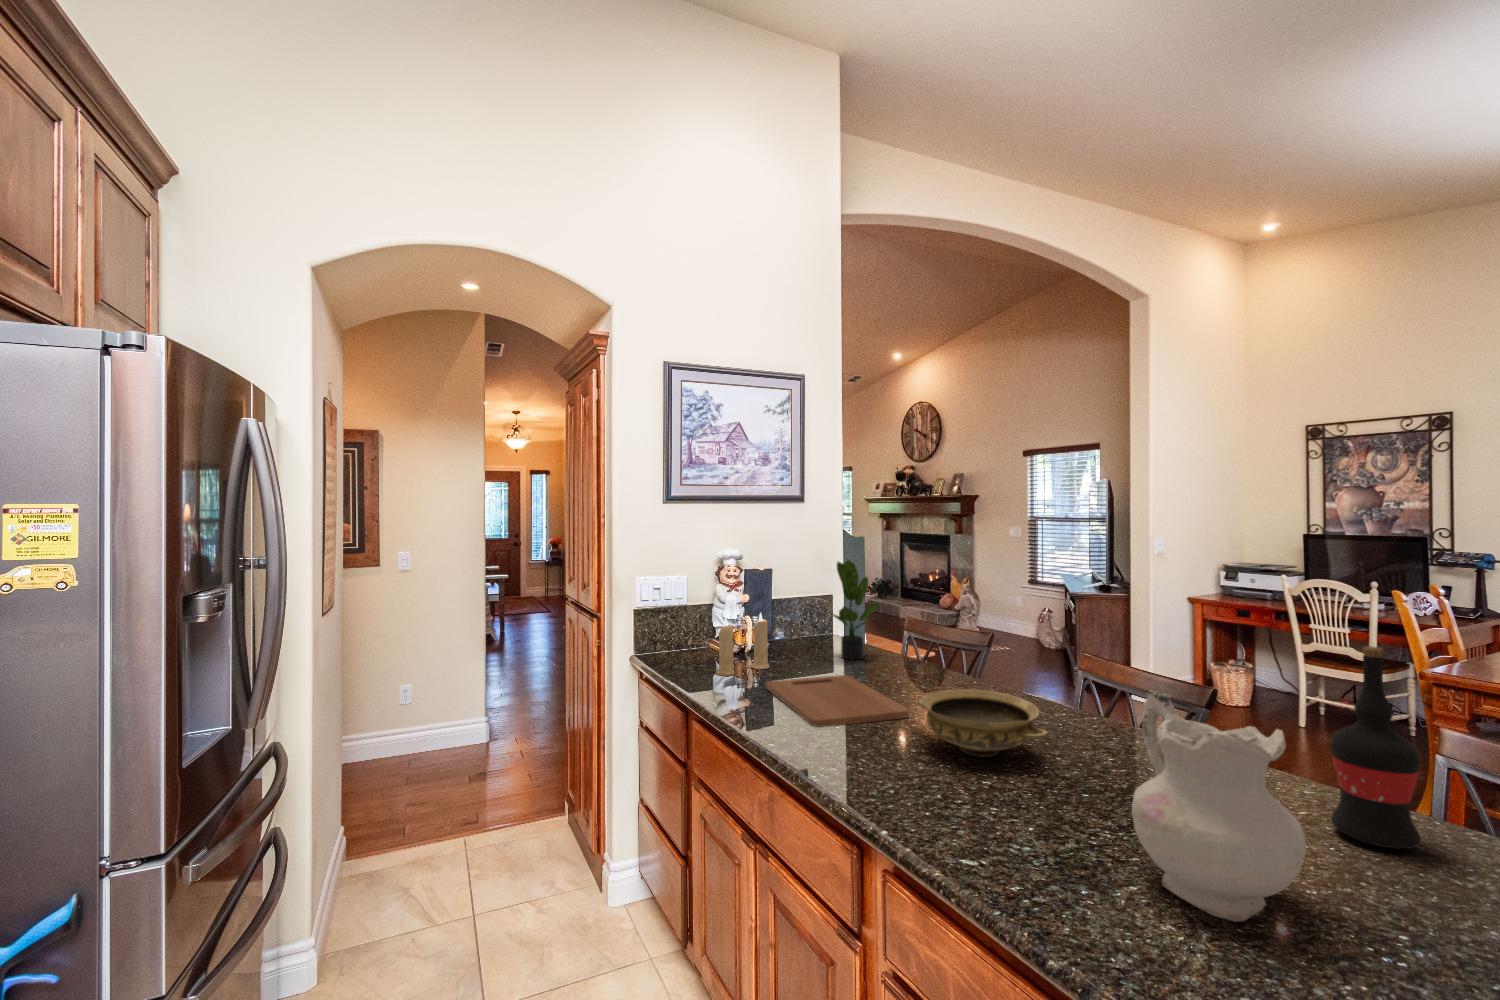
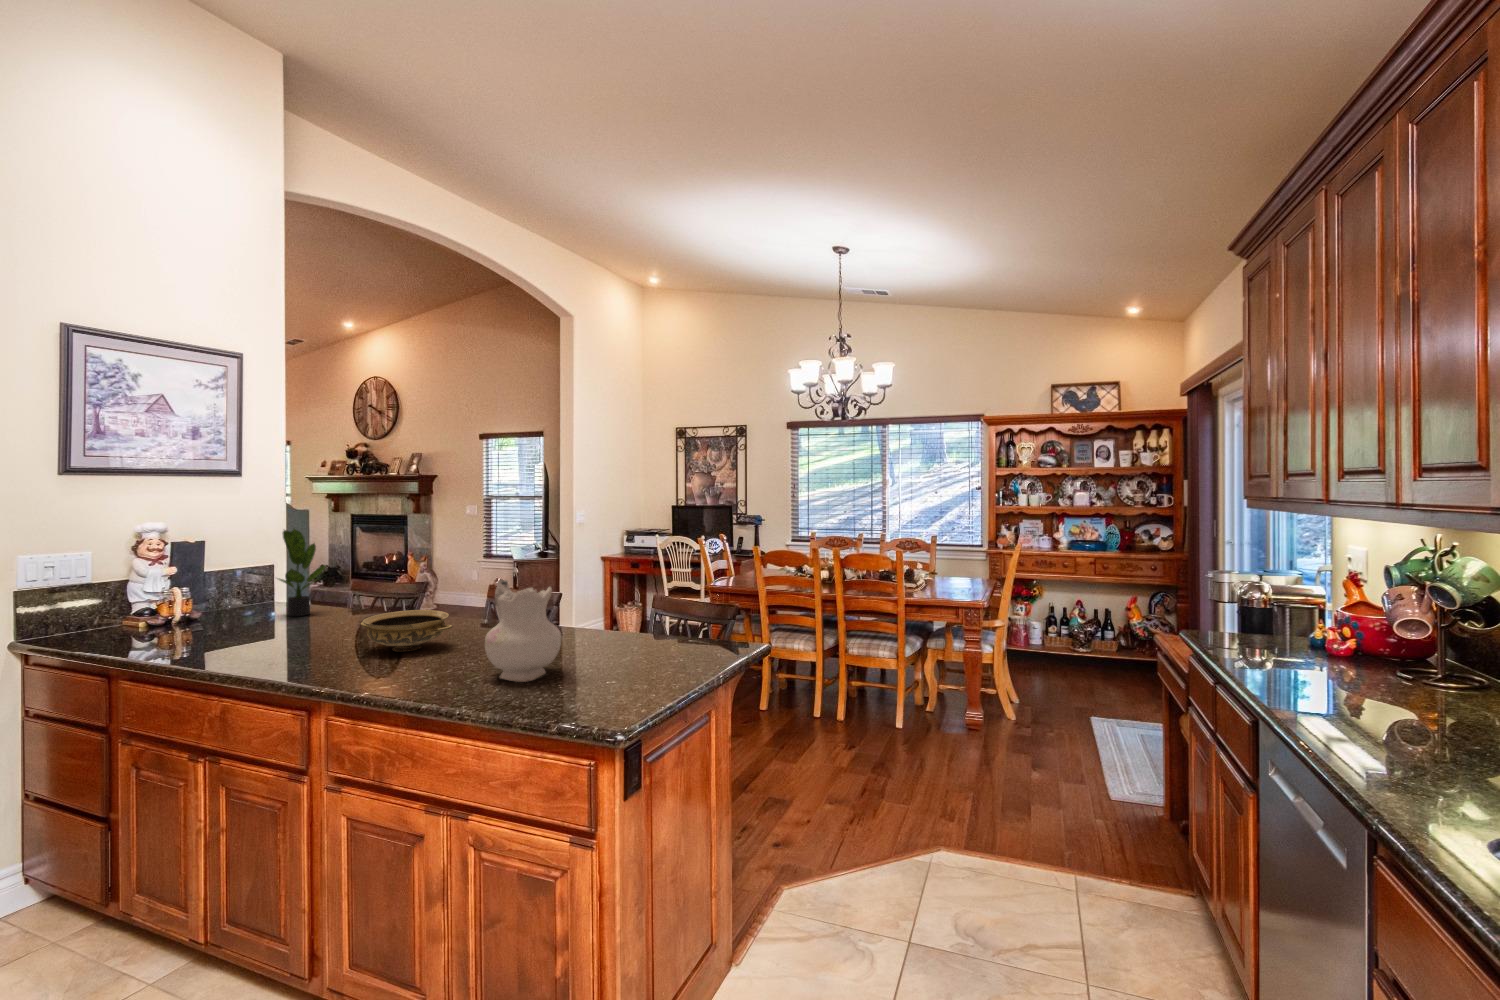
candle: present [716,613,770,676] -> none [142,578,209,642]
wine bottle: present [1331,646,1421,849] -> none [594,551,628,648]
cutting board: present [766,675,909,727] -> none [209,624,354,657]

